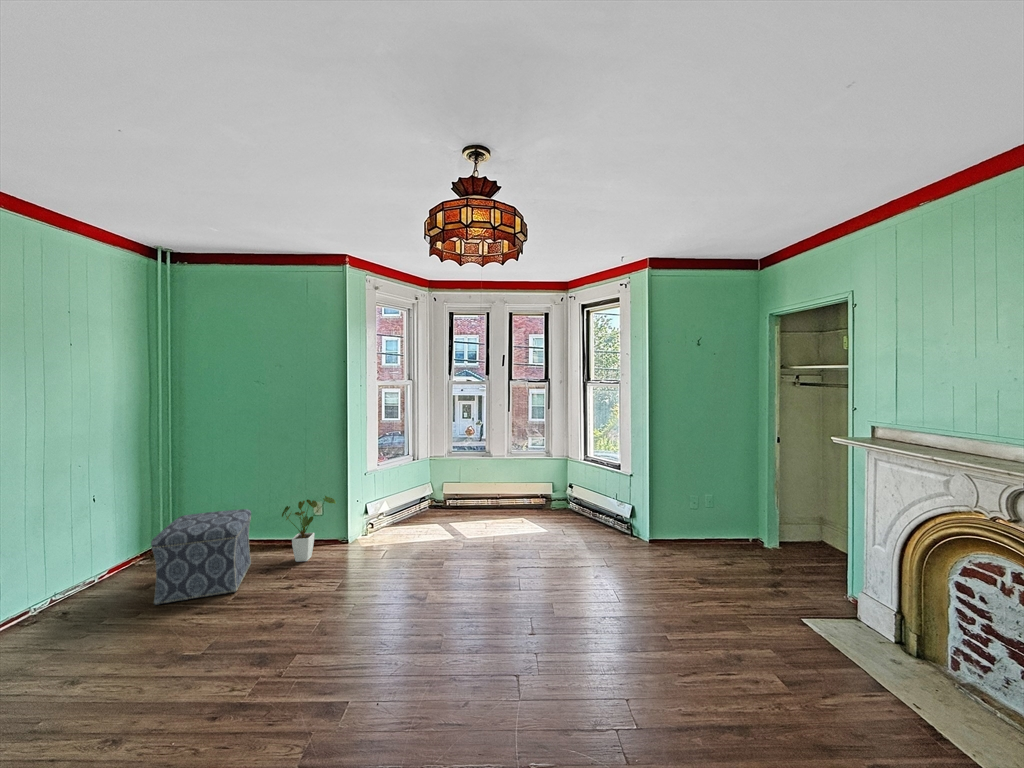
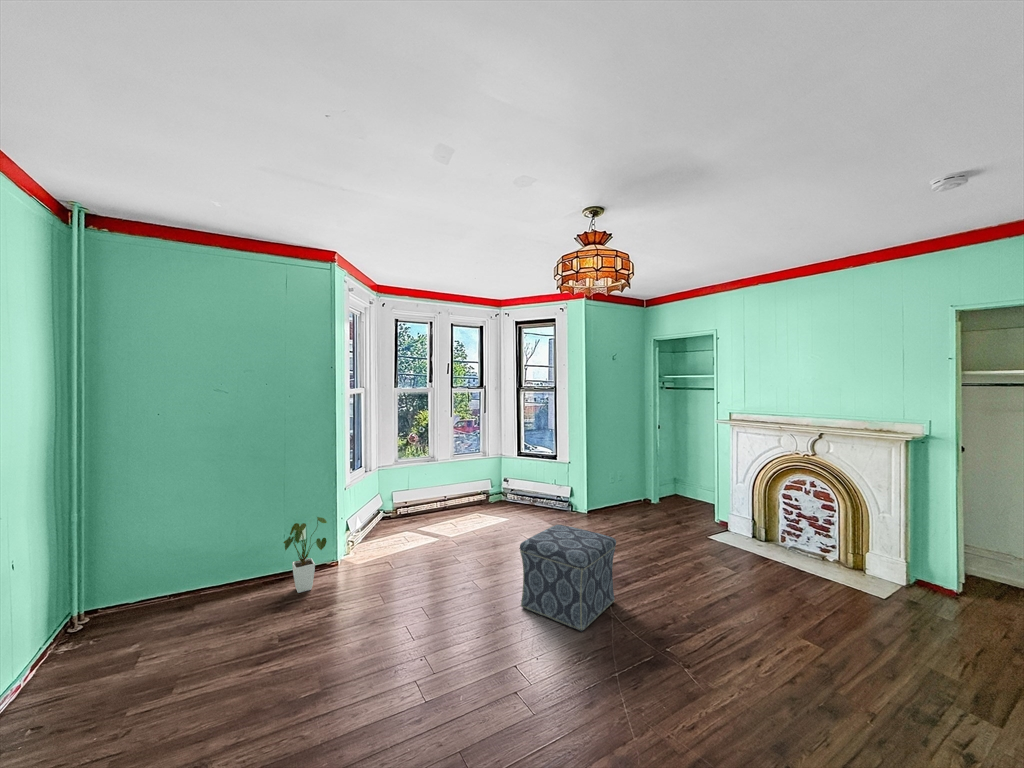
ottoman: present [151,509,251,605] -> present [520,525,616,632]

